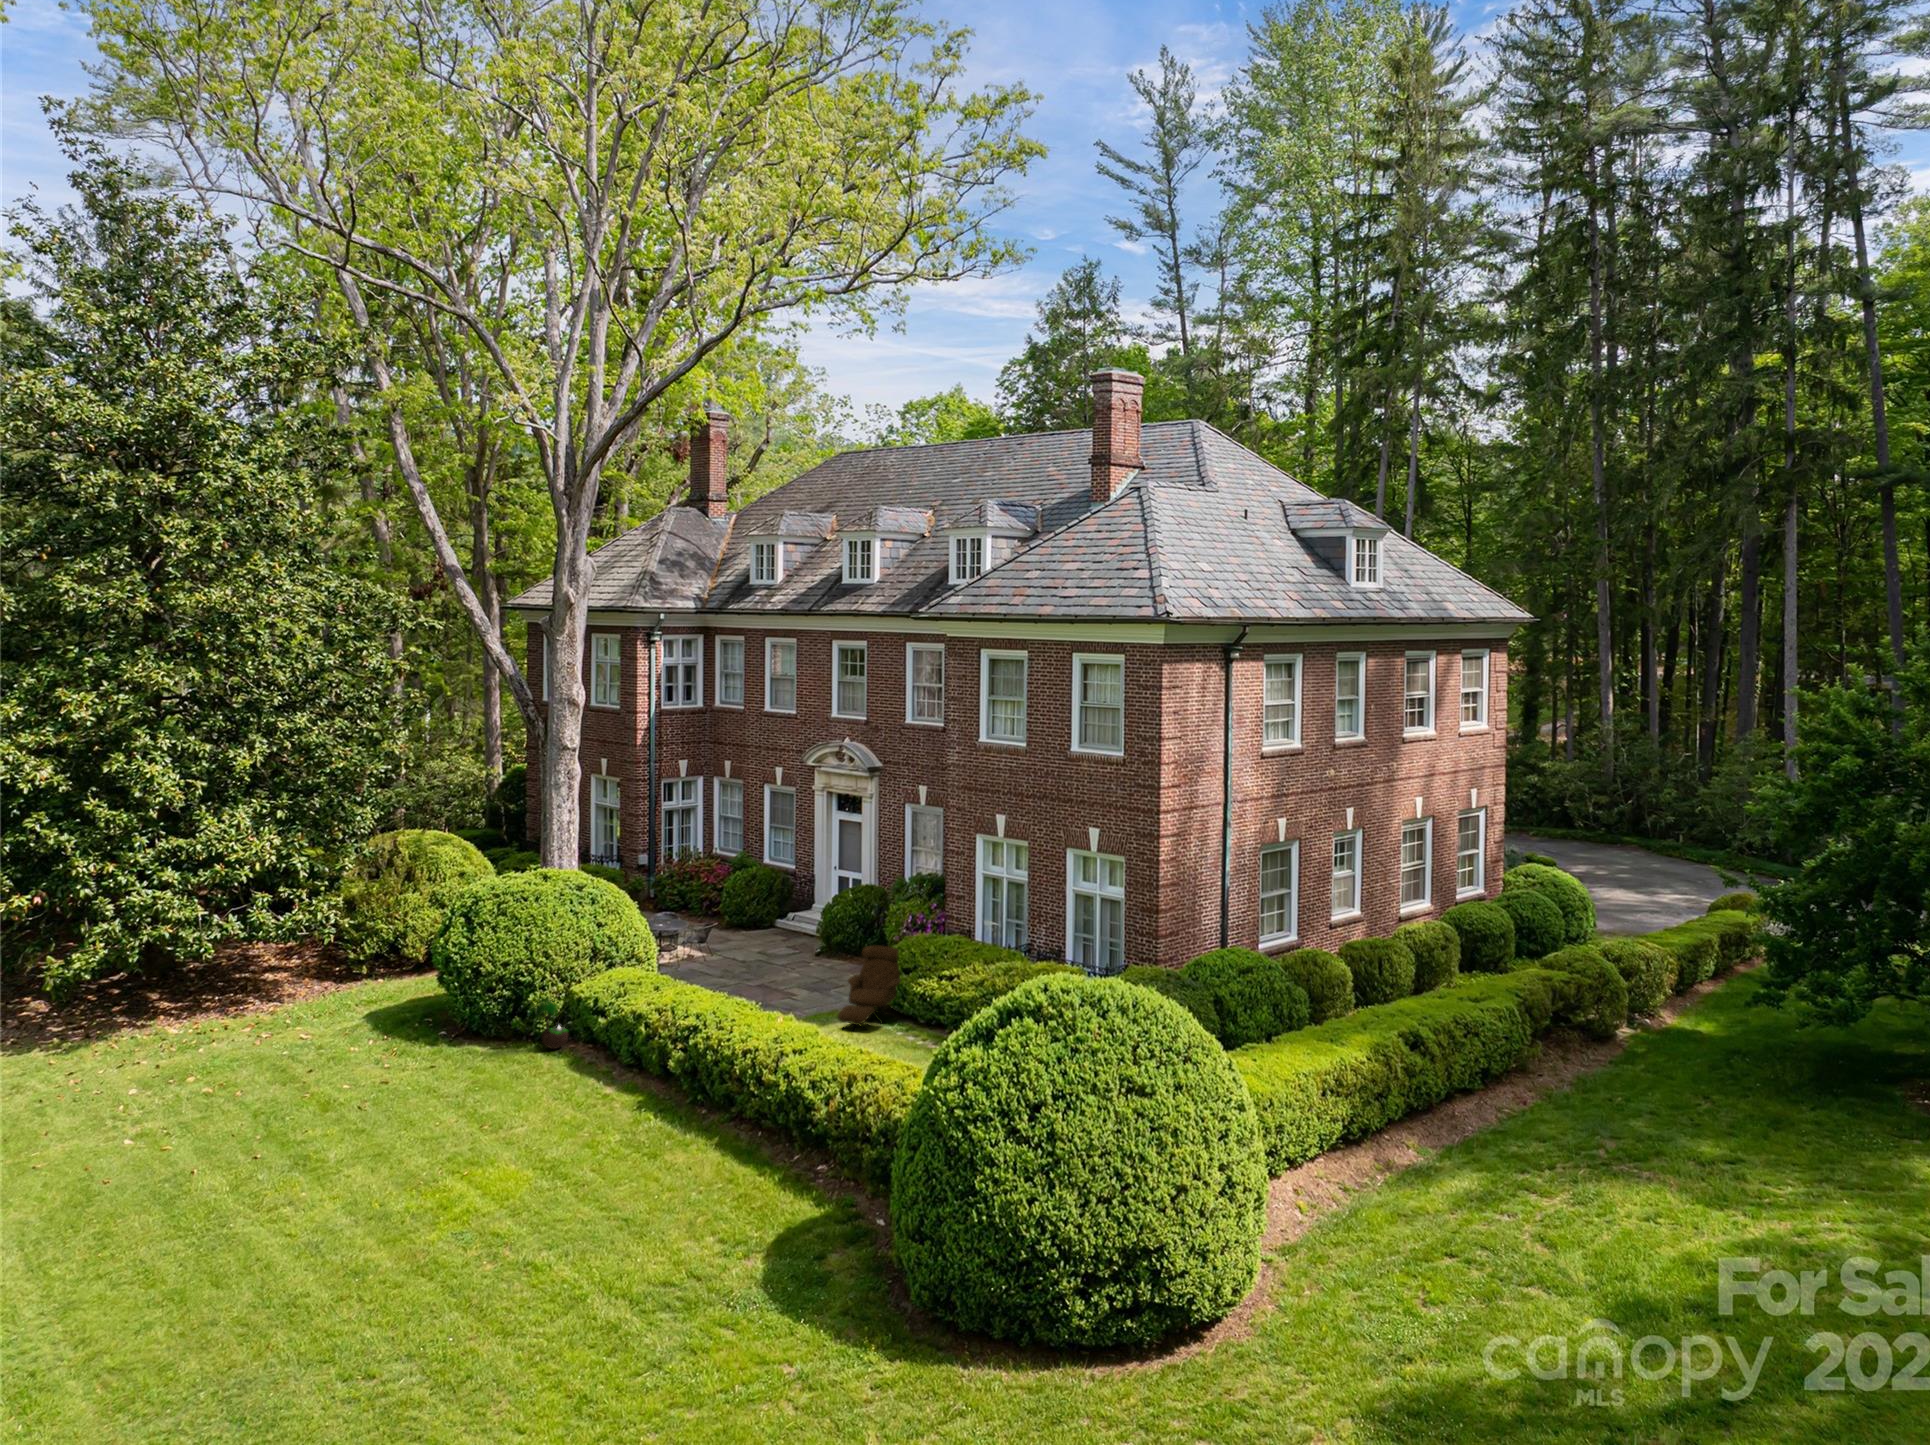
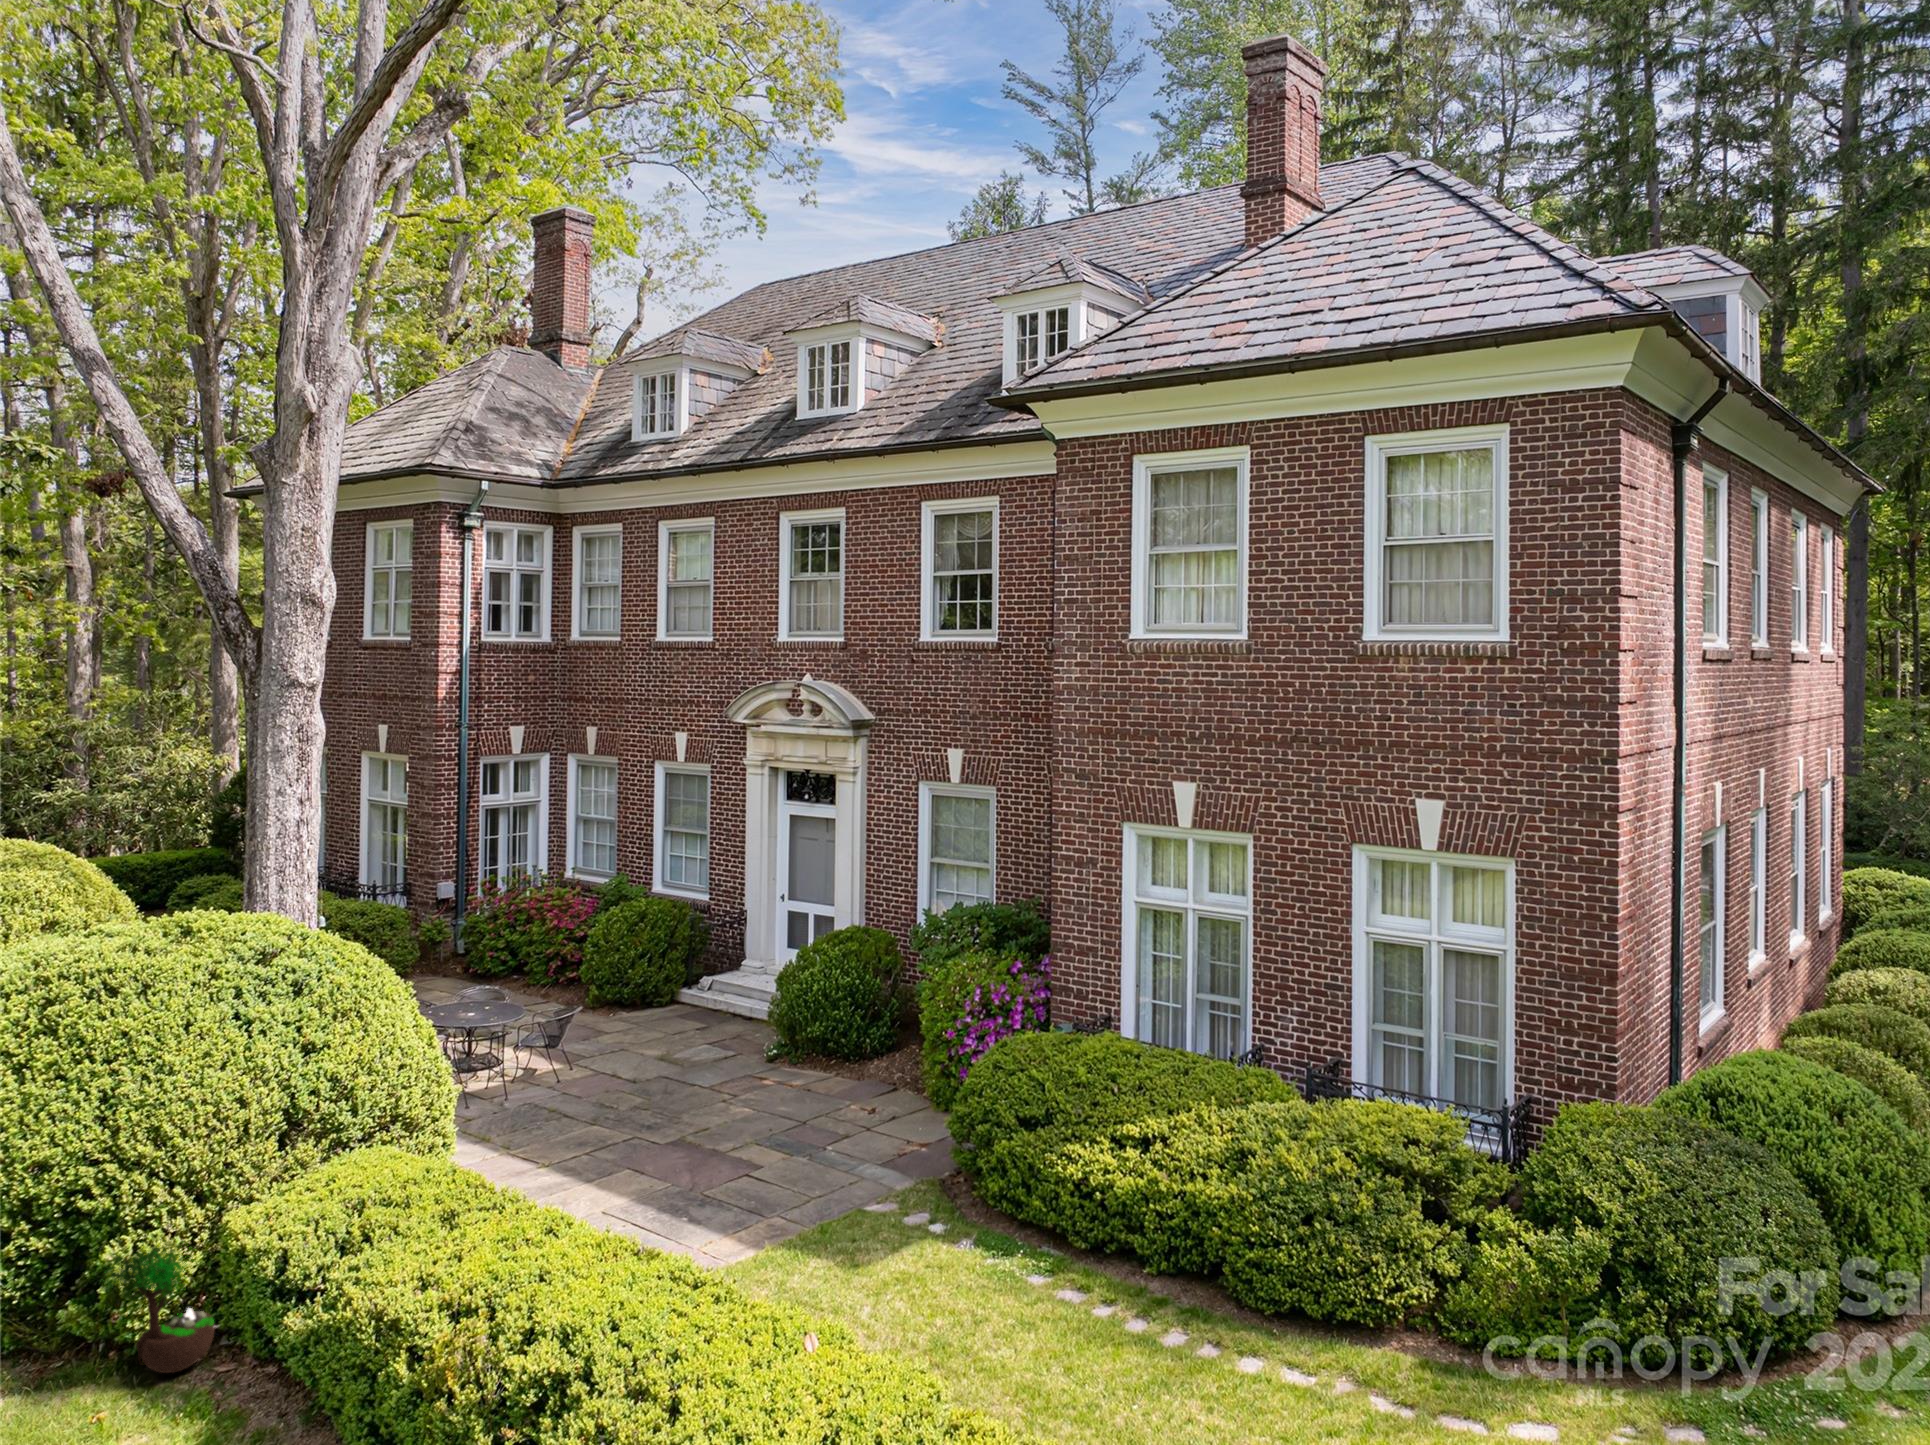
lounge chair: present [838,946,902,1031] -> none [878,1070,1005,1287]

